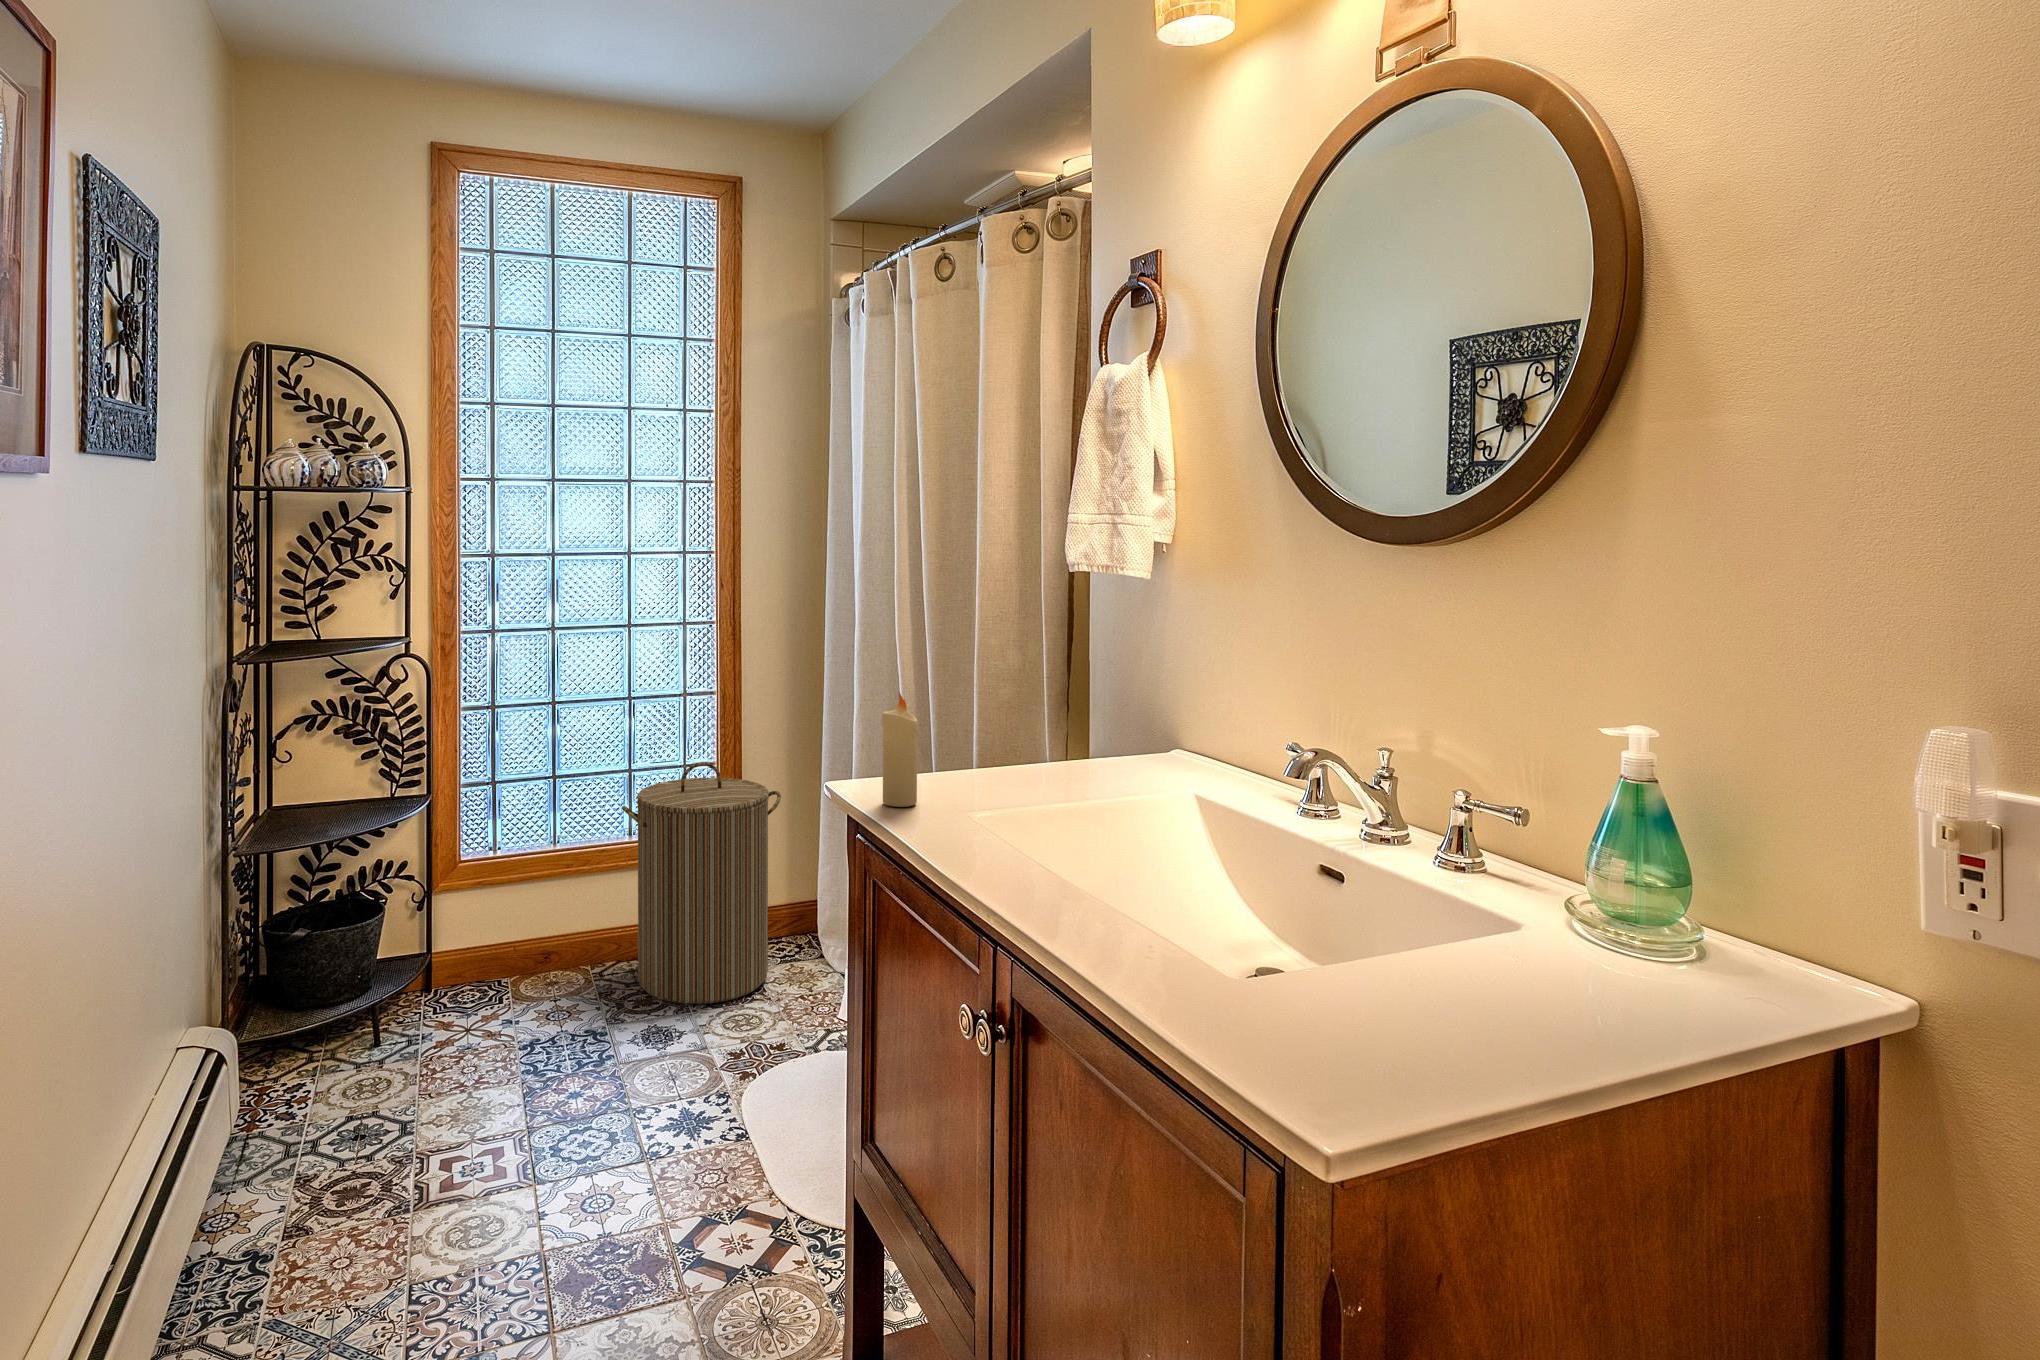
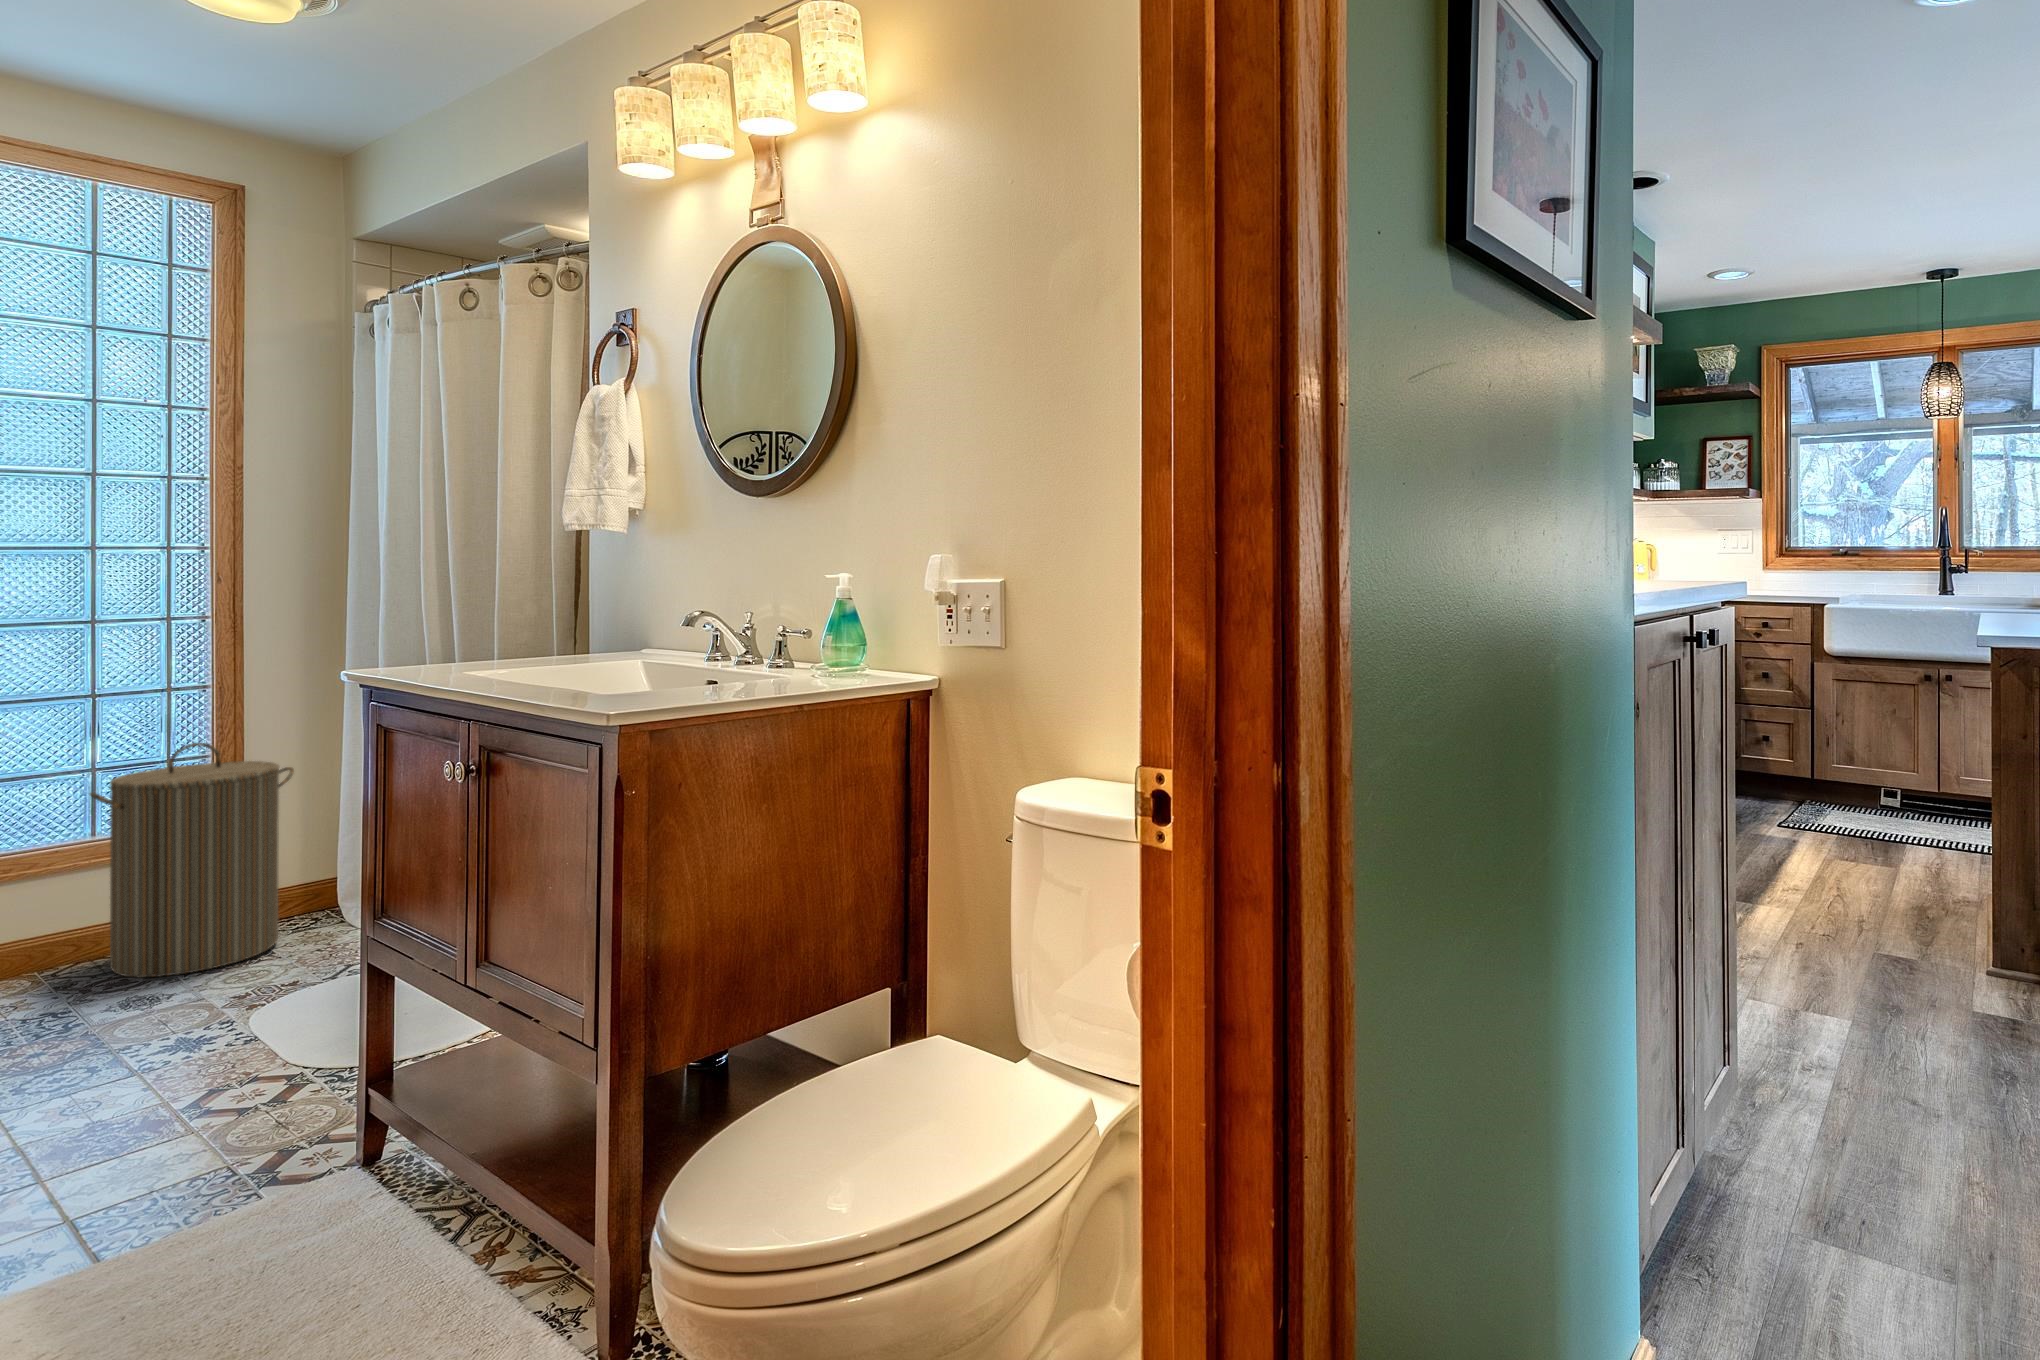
candle: present [881,693,919,807] -> none [393,596,425,676]

